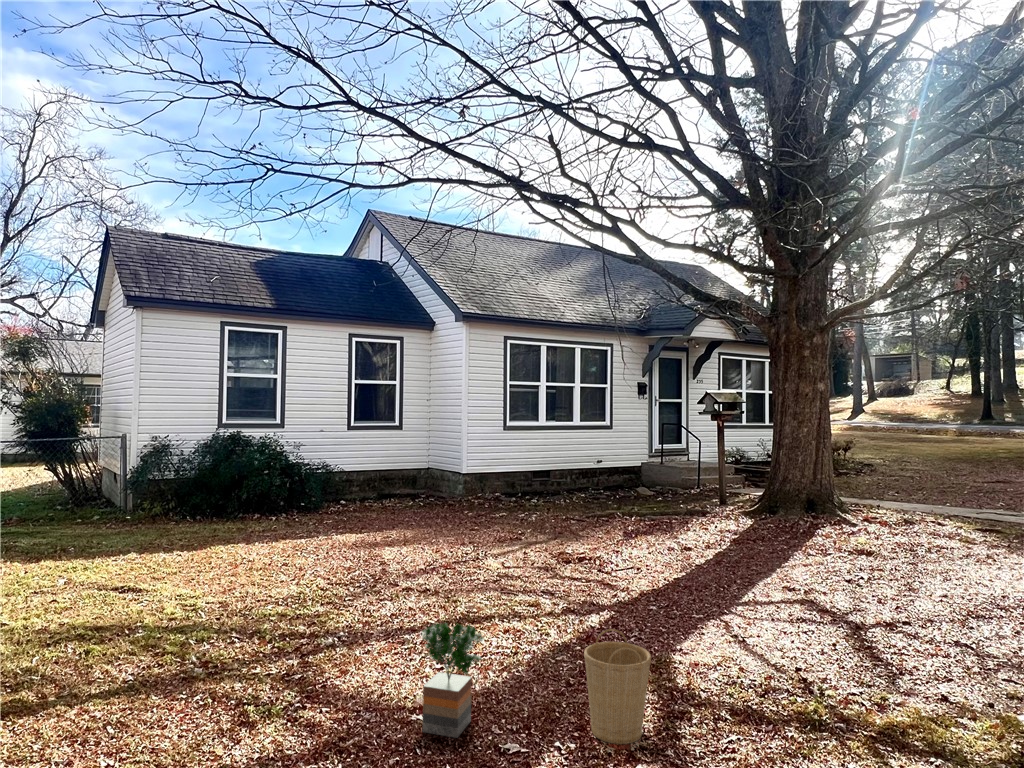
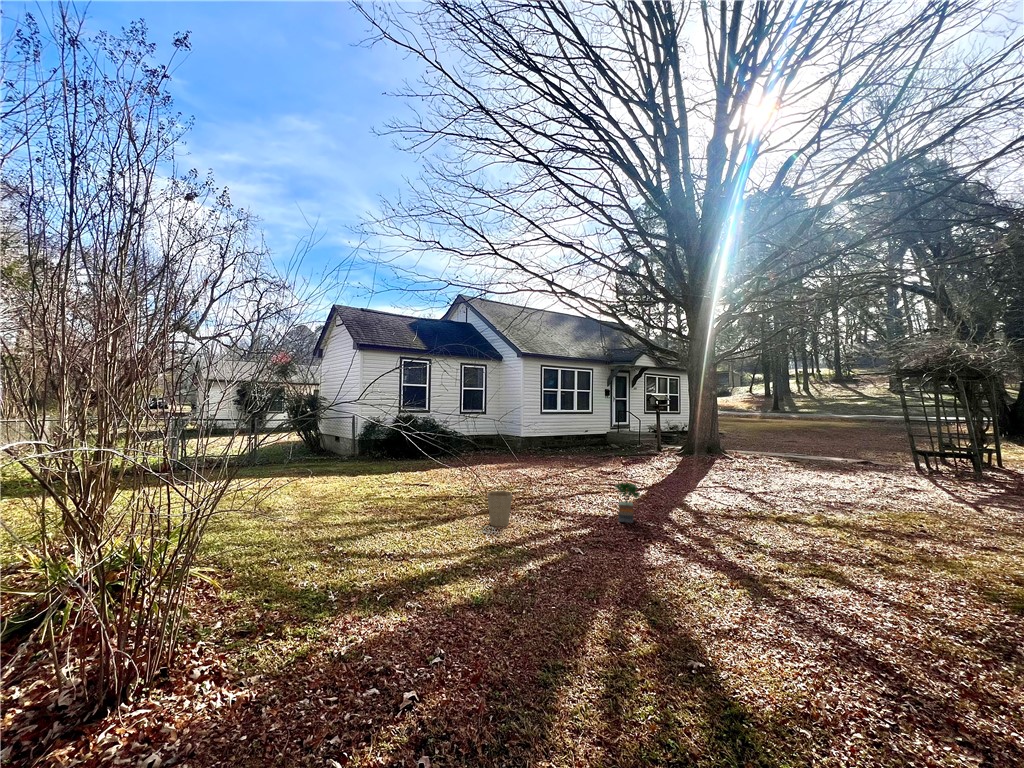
basket: present [584,629,651,744] -> present [487,490,512,527]

